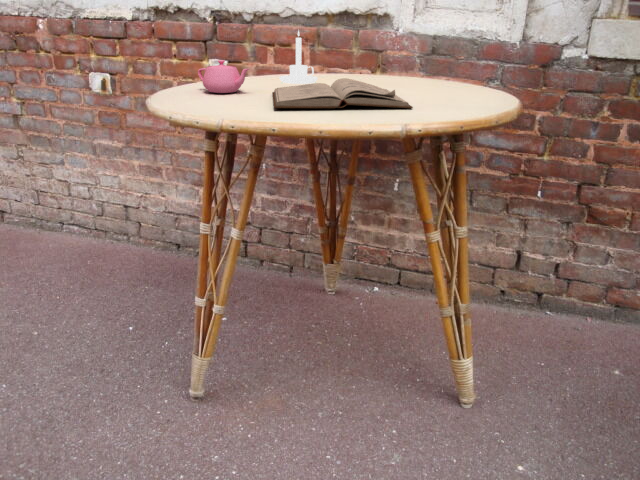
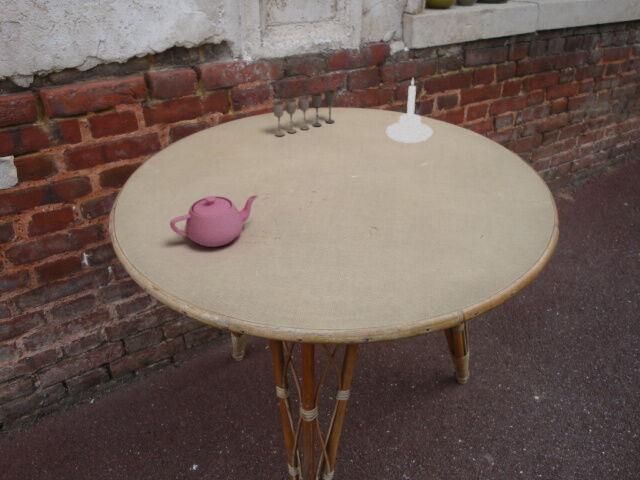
candle holder: present [279,31,318,84] -> present [386,79,432,143]
wine glass: none [368,52,429,84] -> present [272,90,335,136]
book: present [272,78,413,108] -> none [273,150,451,245]

